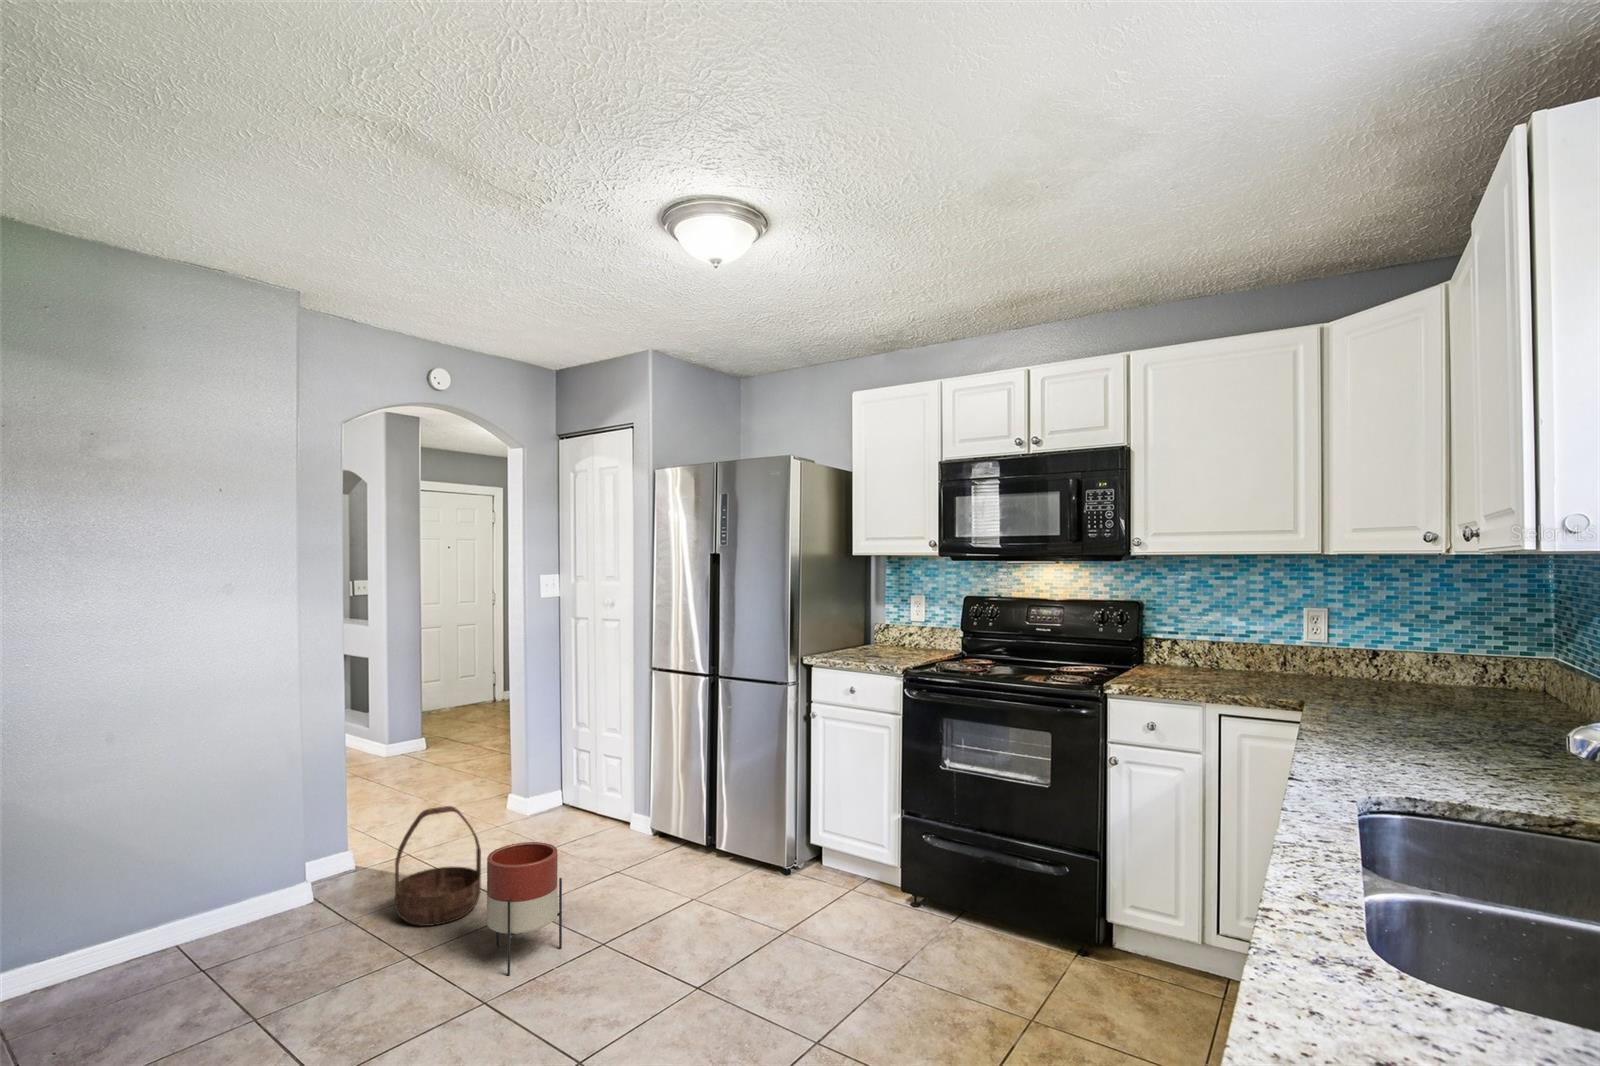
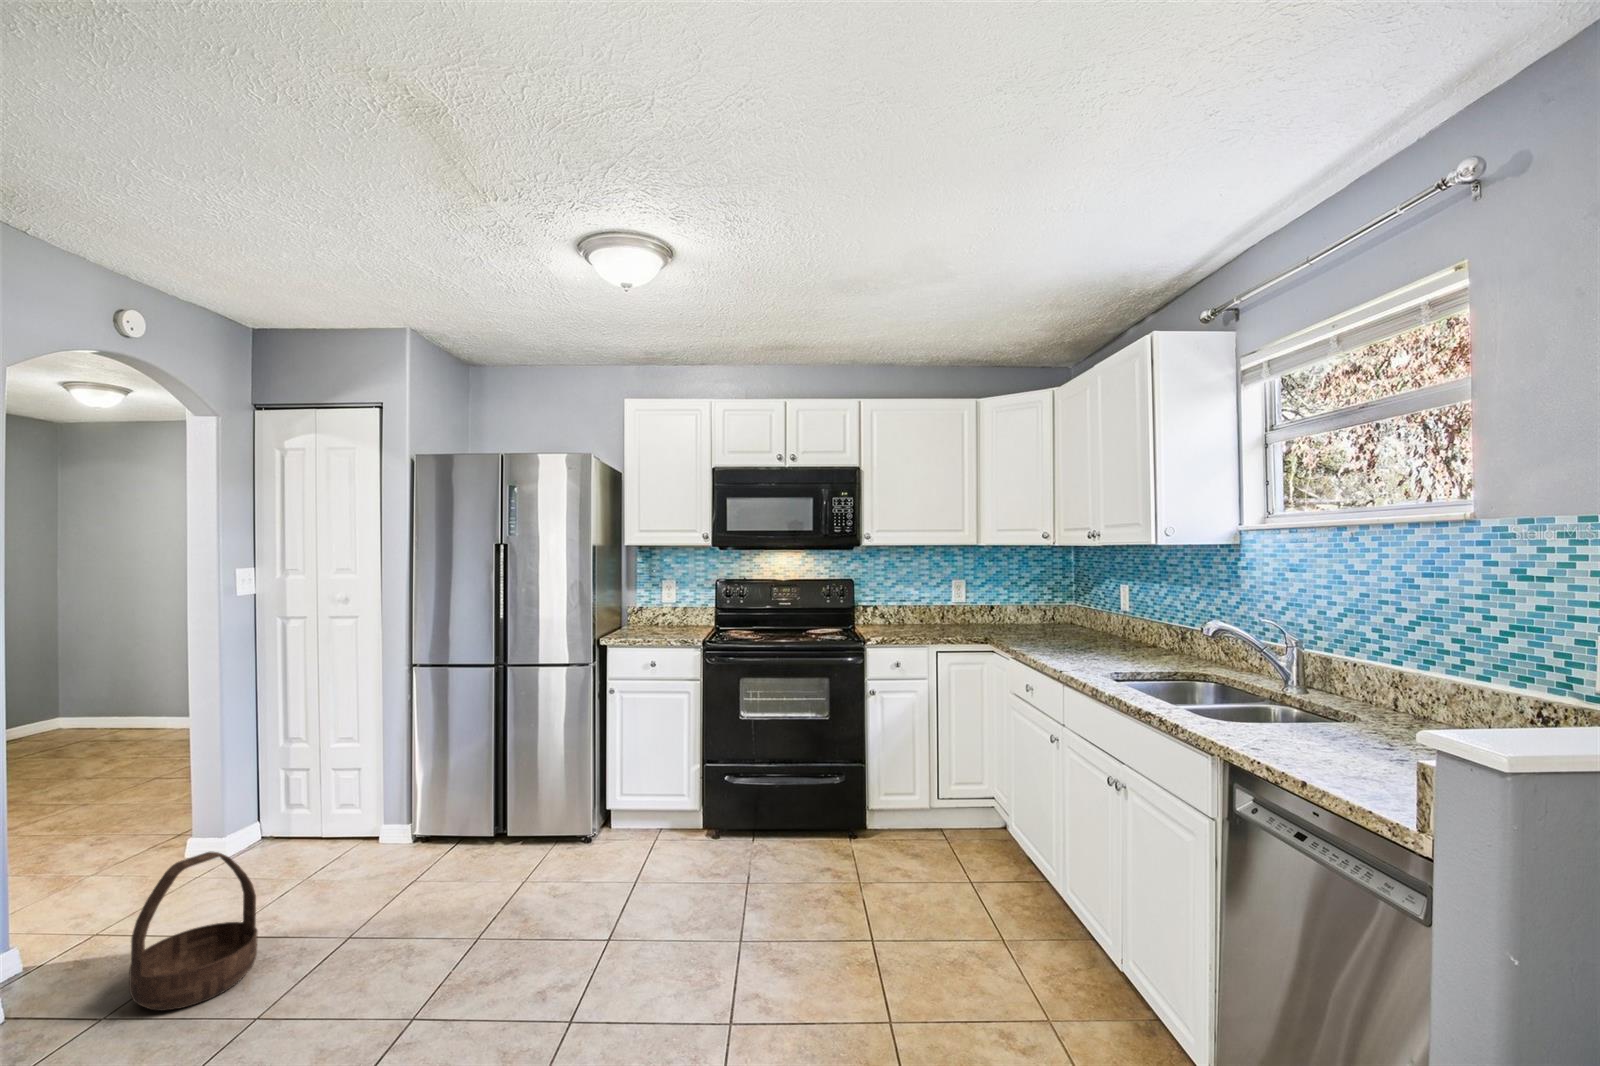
planter: present [487,842,562,976] -> none [326,861,414,1016]

